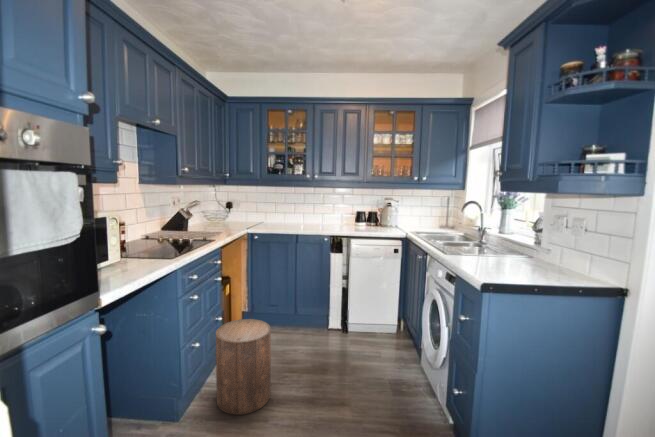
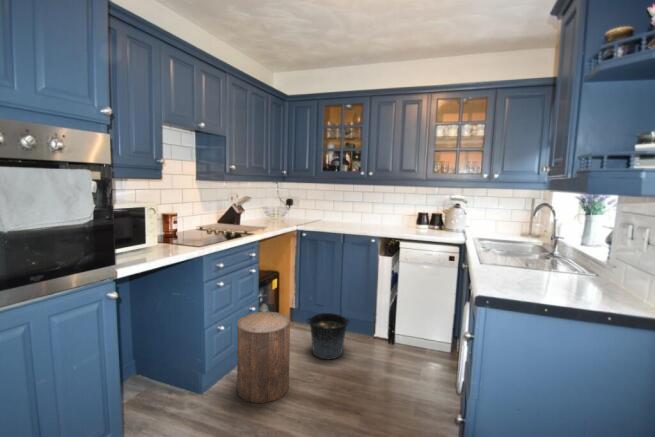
bucket: none [271,313,314,358] -> present [307,313,350,359]

